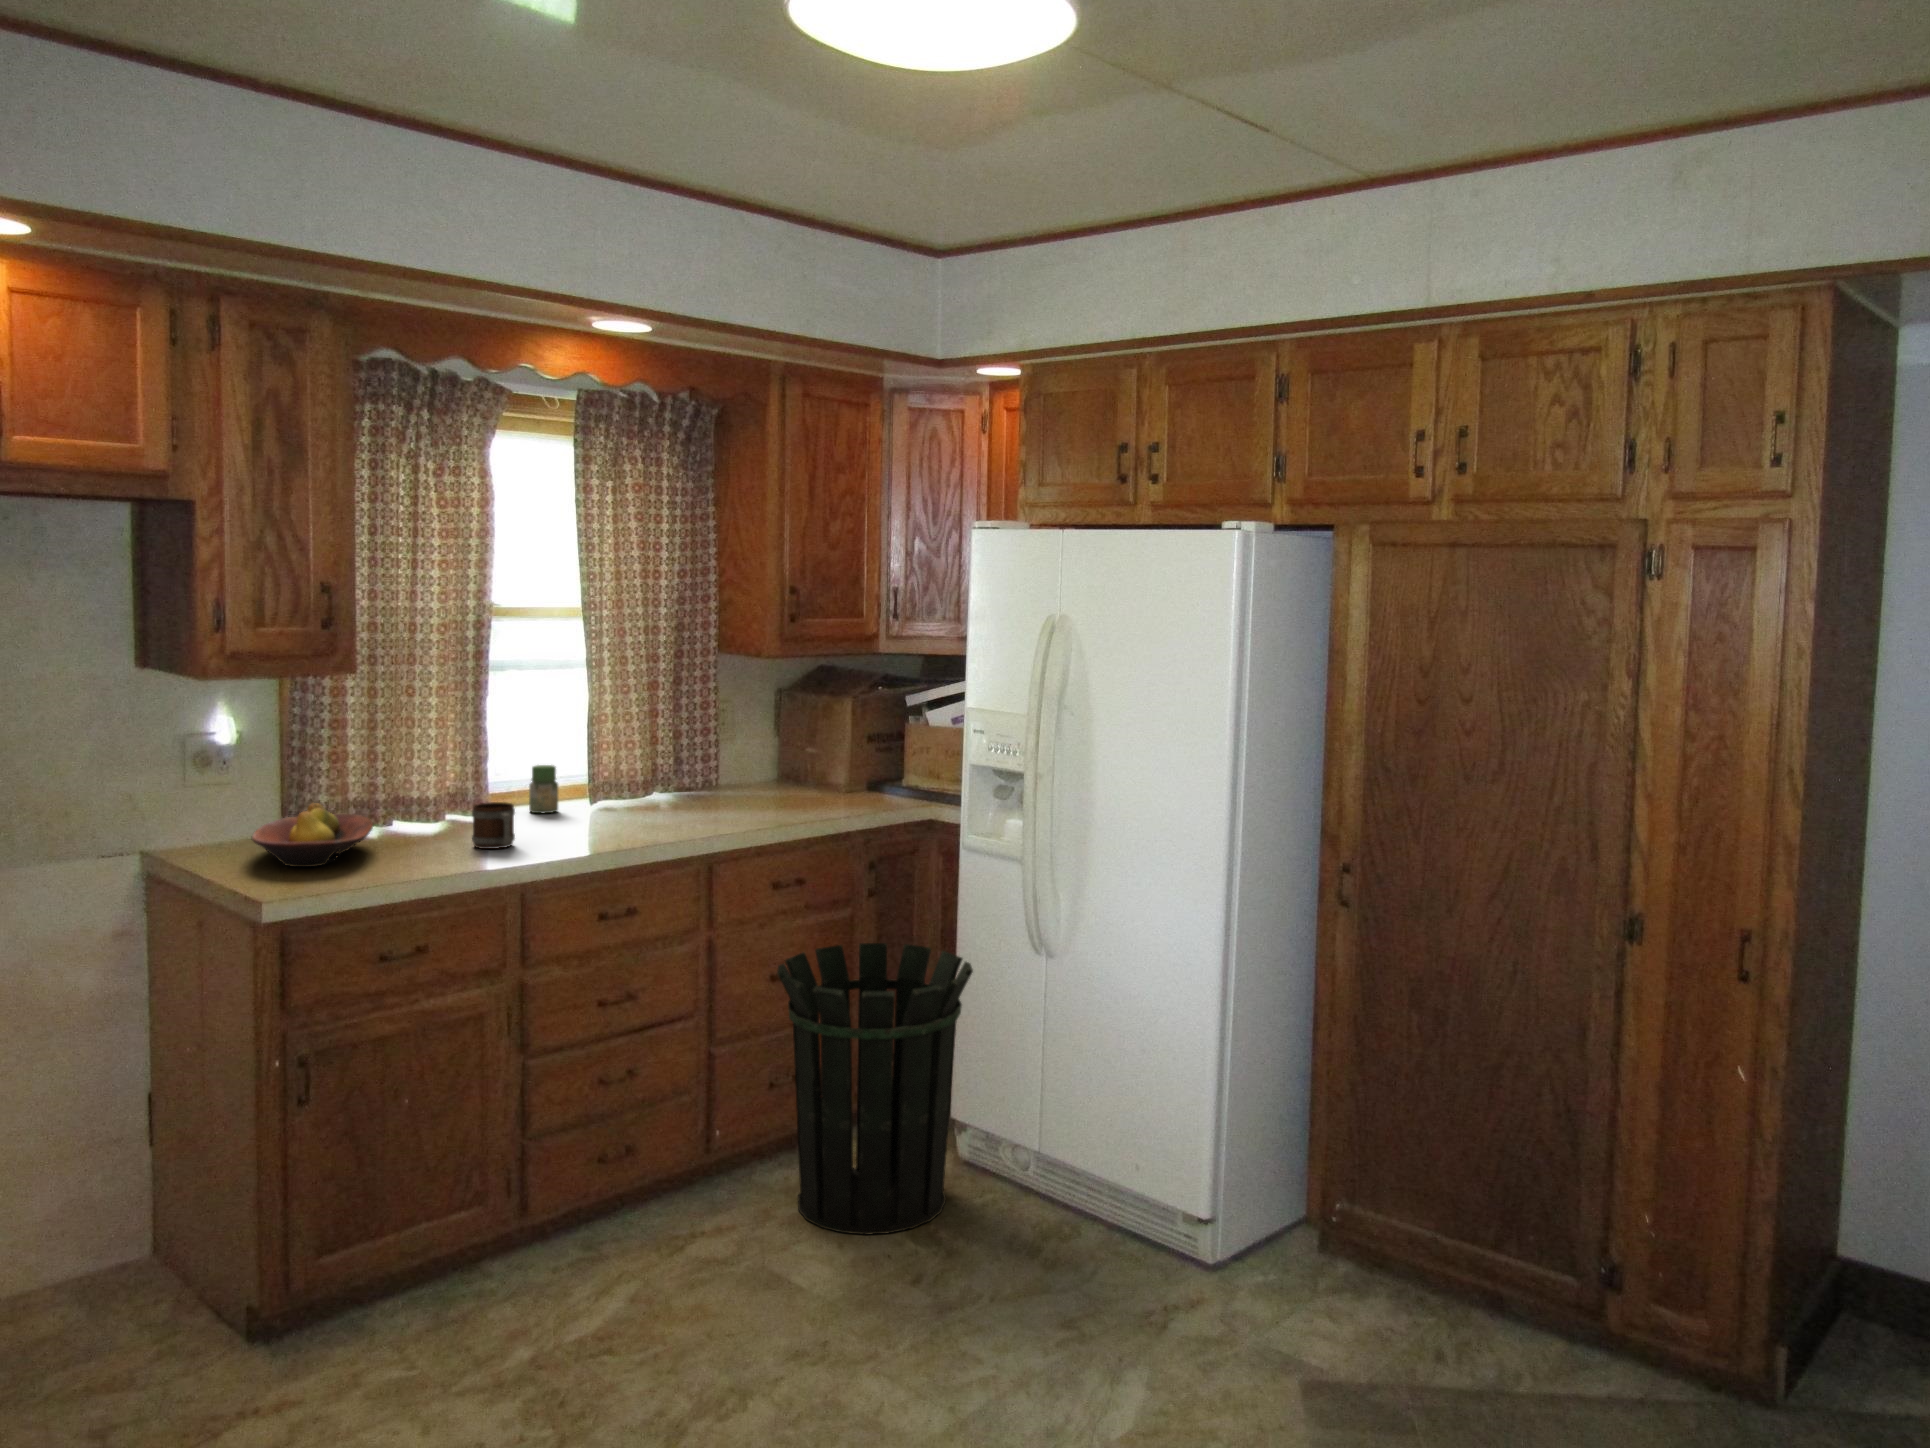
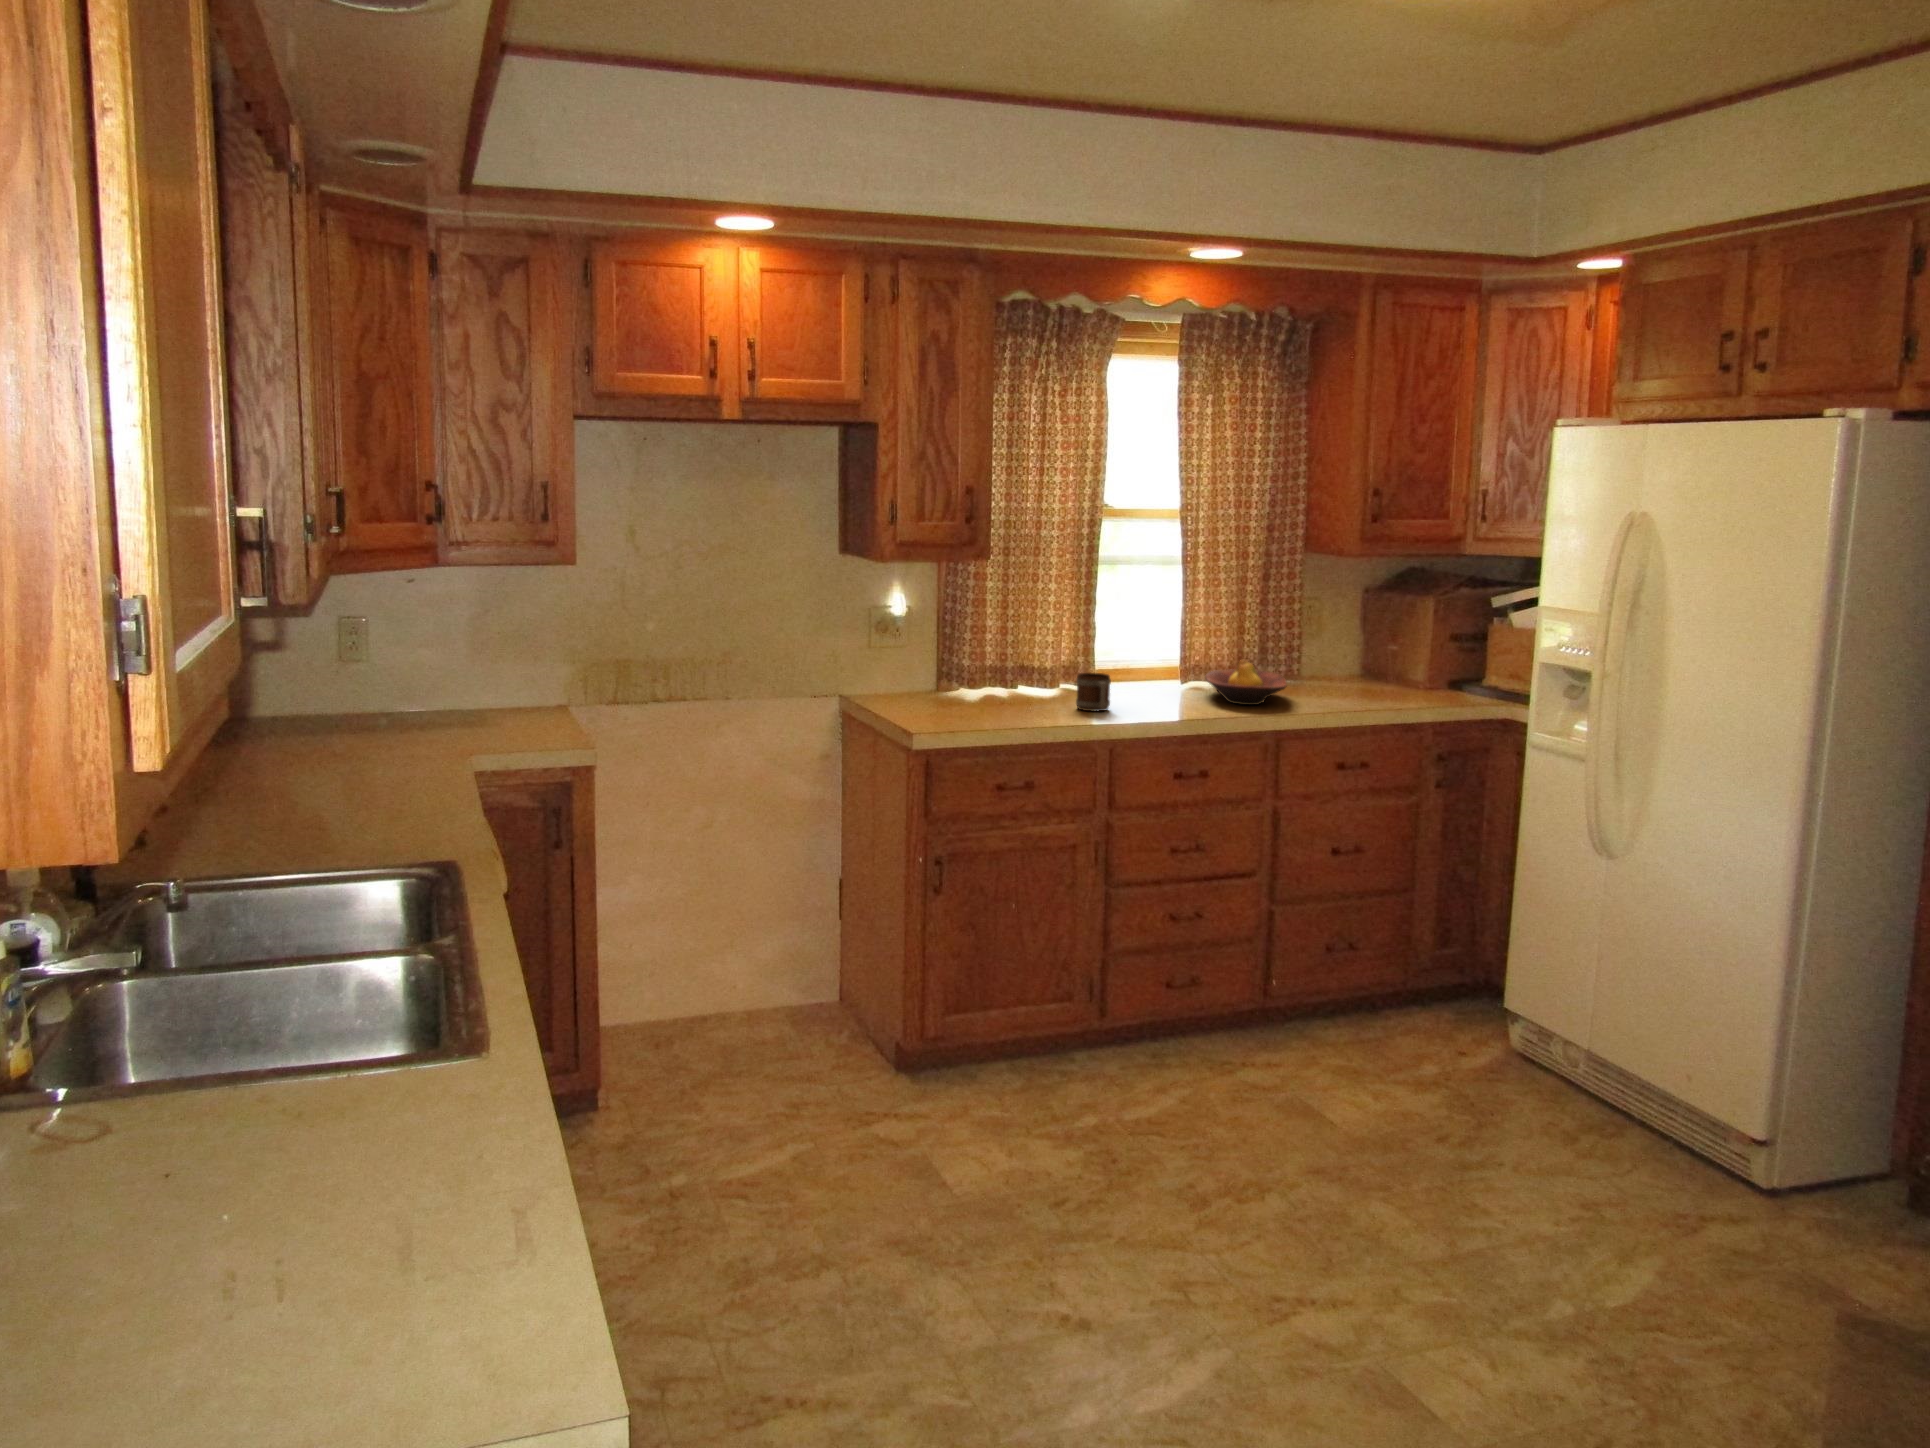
jar: present [529,765,558,813] -> none [1129,646,1154,688]
fruit bowl: present [252,803,373,867] -> present [1205,660,1287,705]
waste bin: present [777,943,973,1235] -> none [1334,829,1531,1099]

